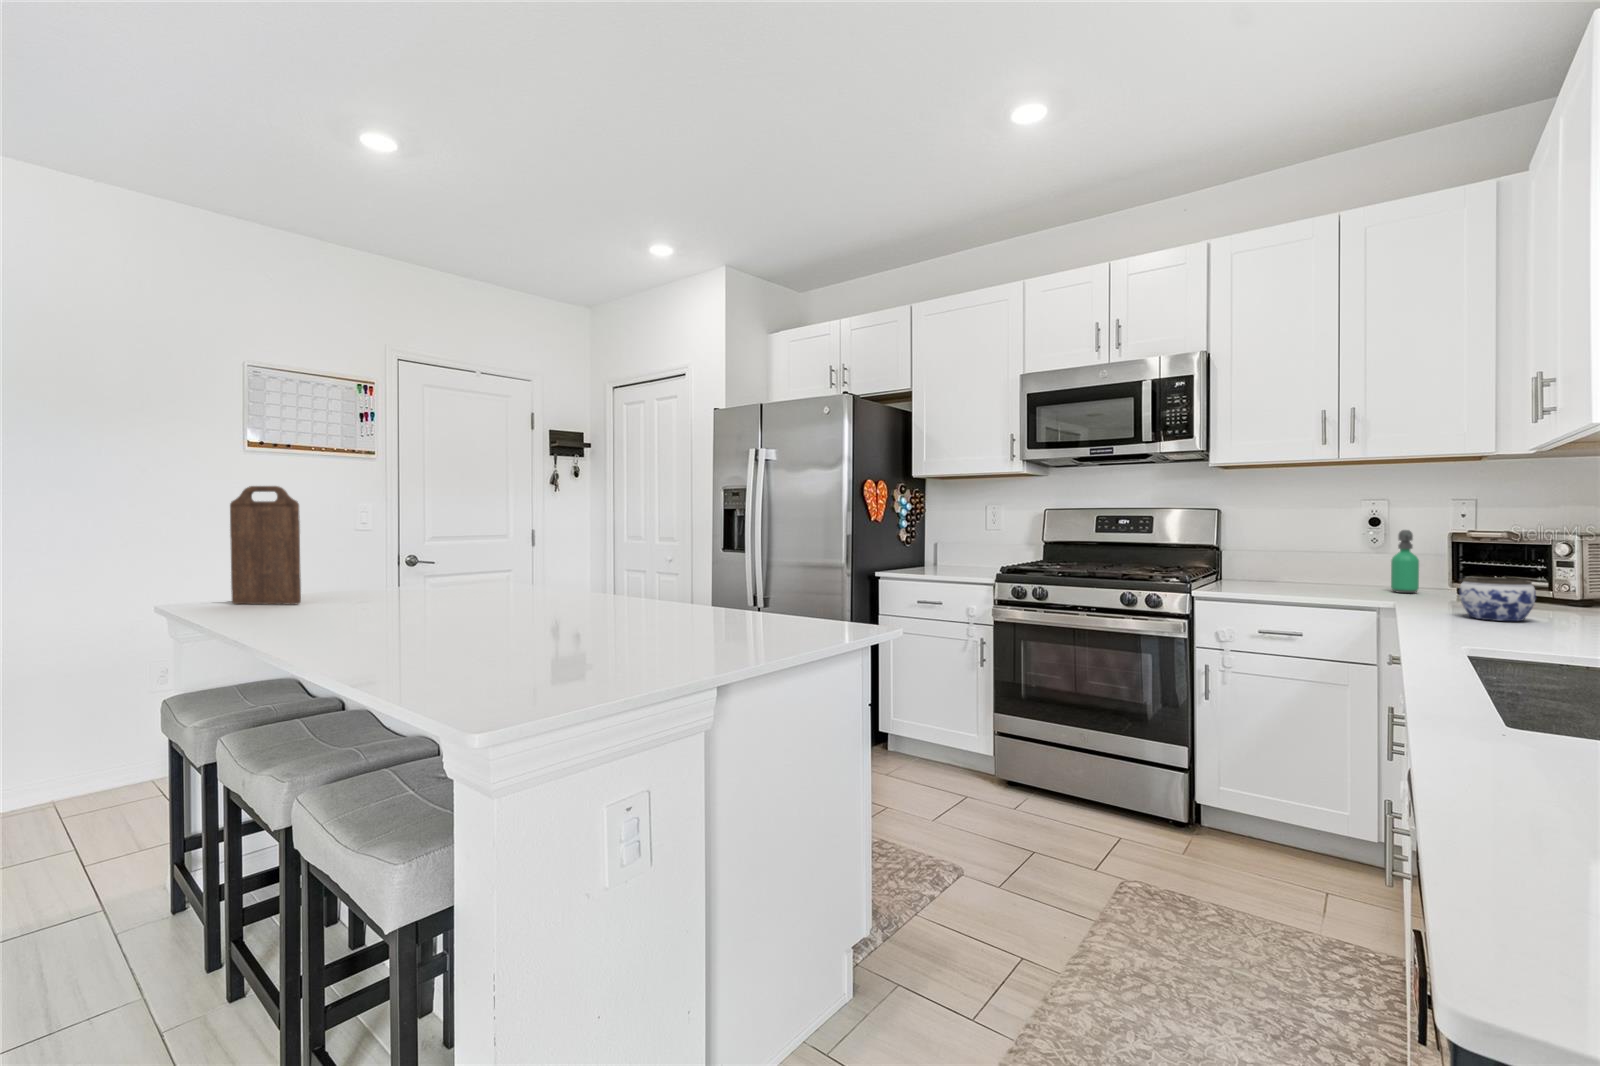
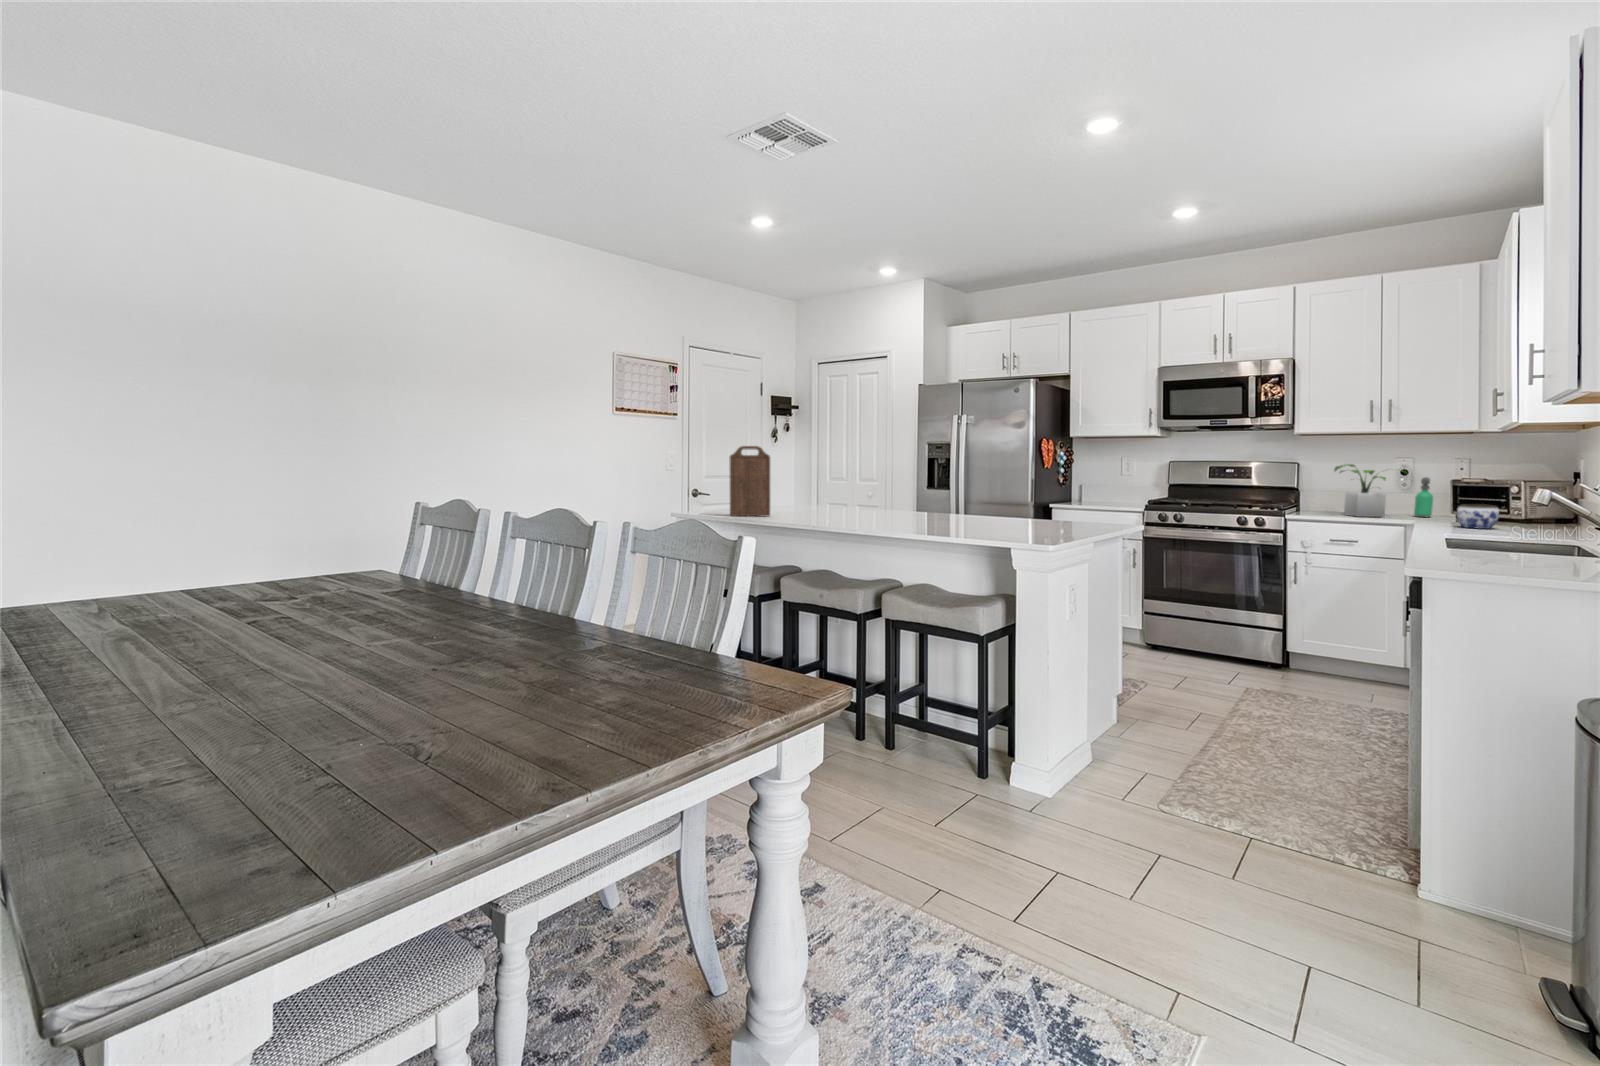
potted plant: none [1261,510,1376,593] -> present [1334,464,1386,517]

